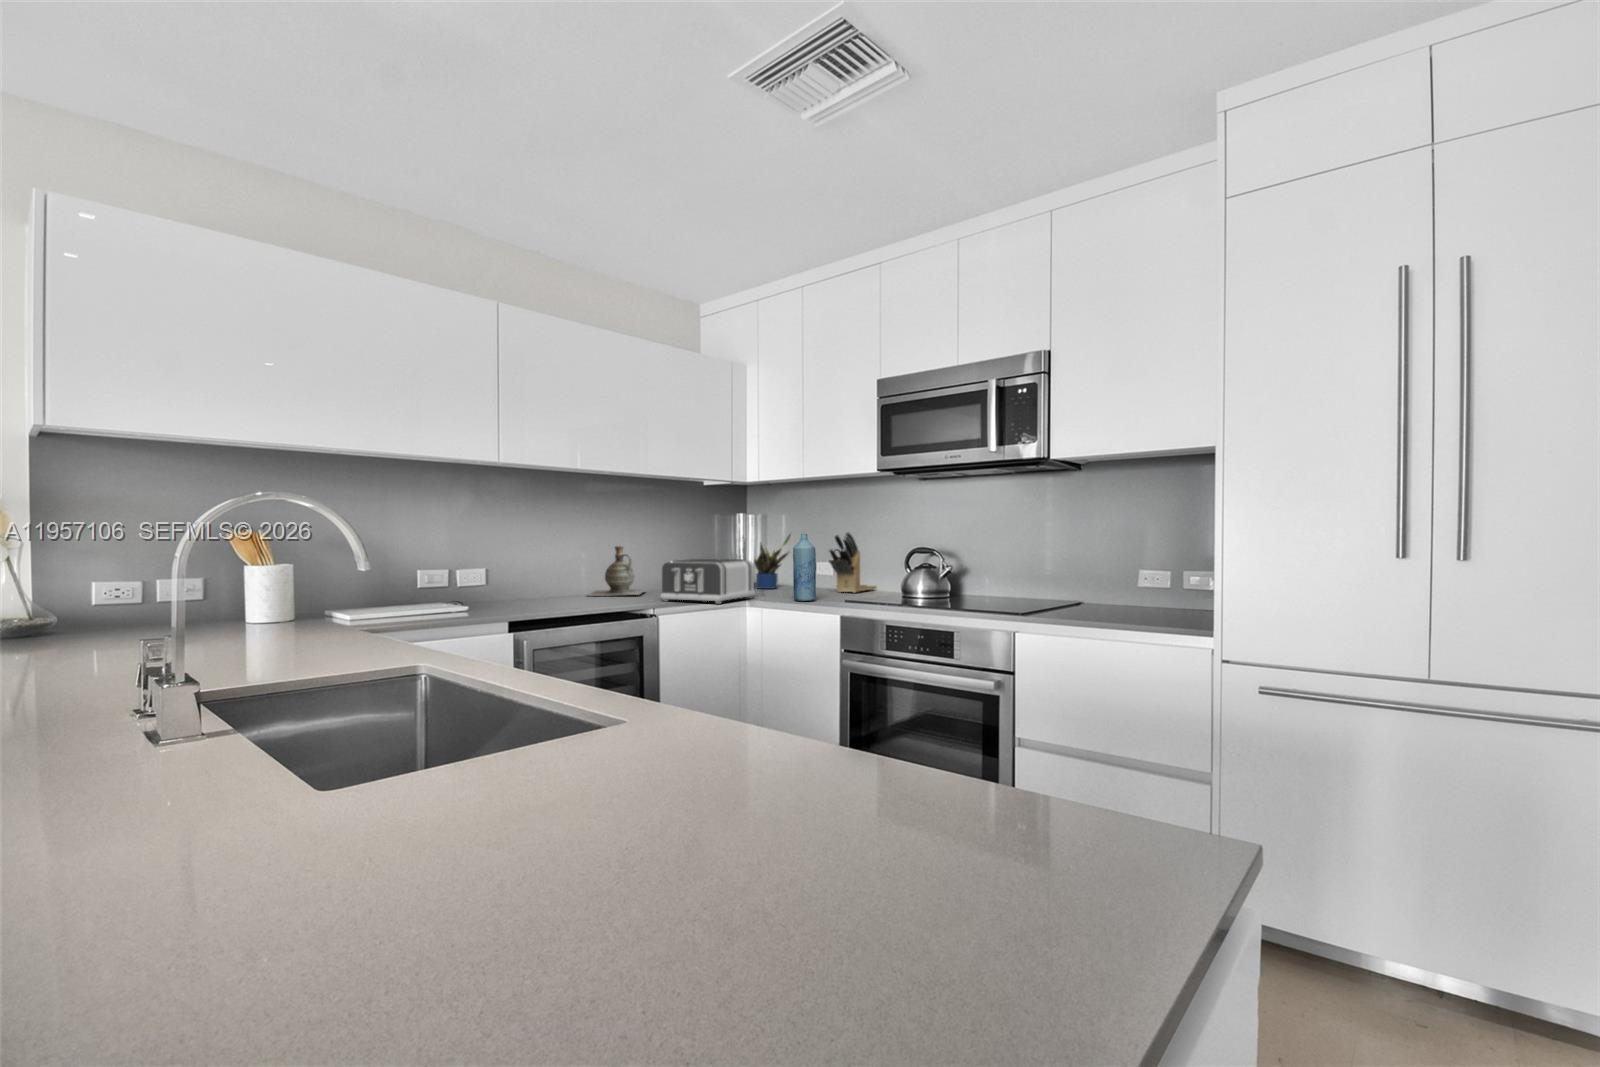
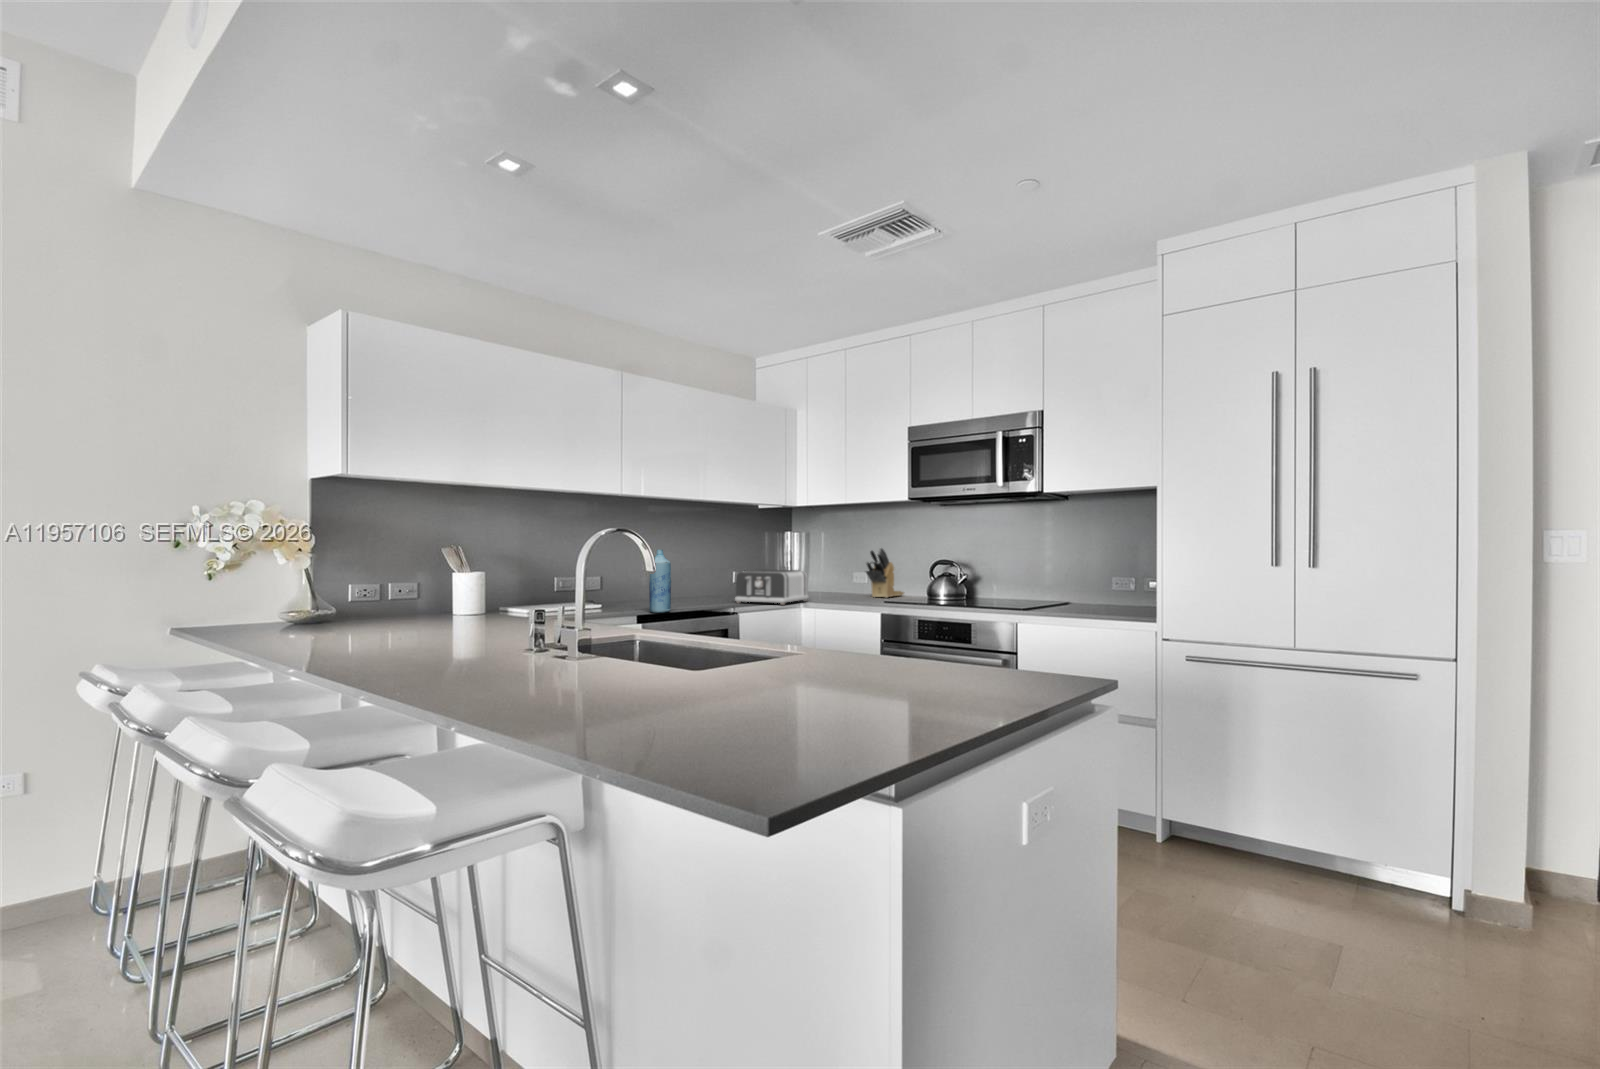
bottle: present [793,534,816,601] -> present [649,550,671,613]
potted plant: present [754,535,791,589] -> none [802,548,833,595]
ceramic jug: present [588,546,645,596] -> none [671,559,717,599]

